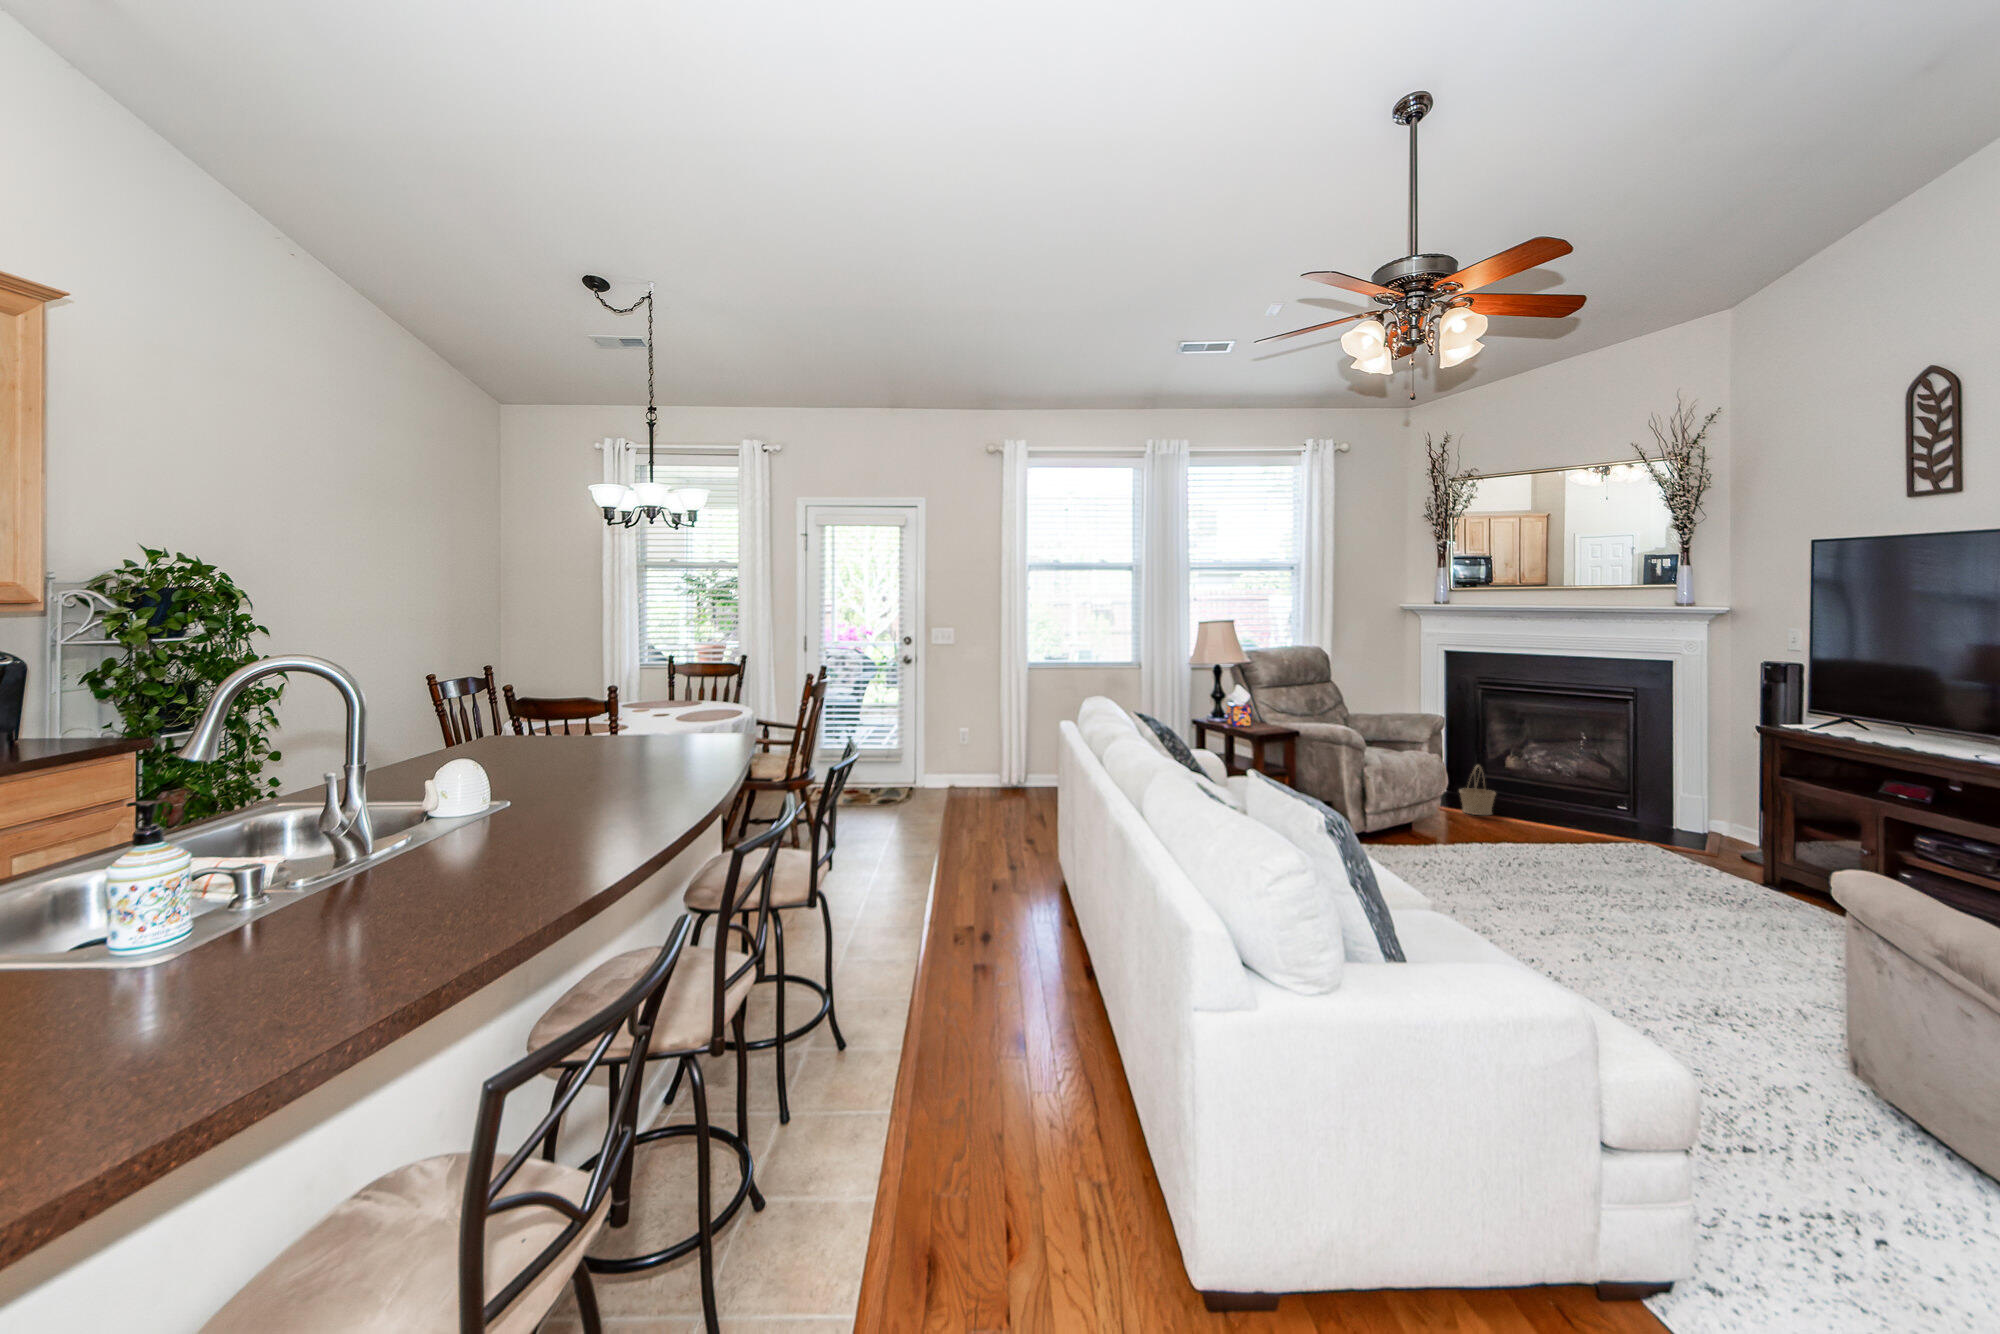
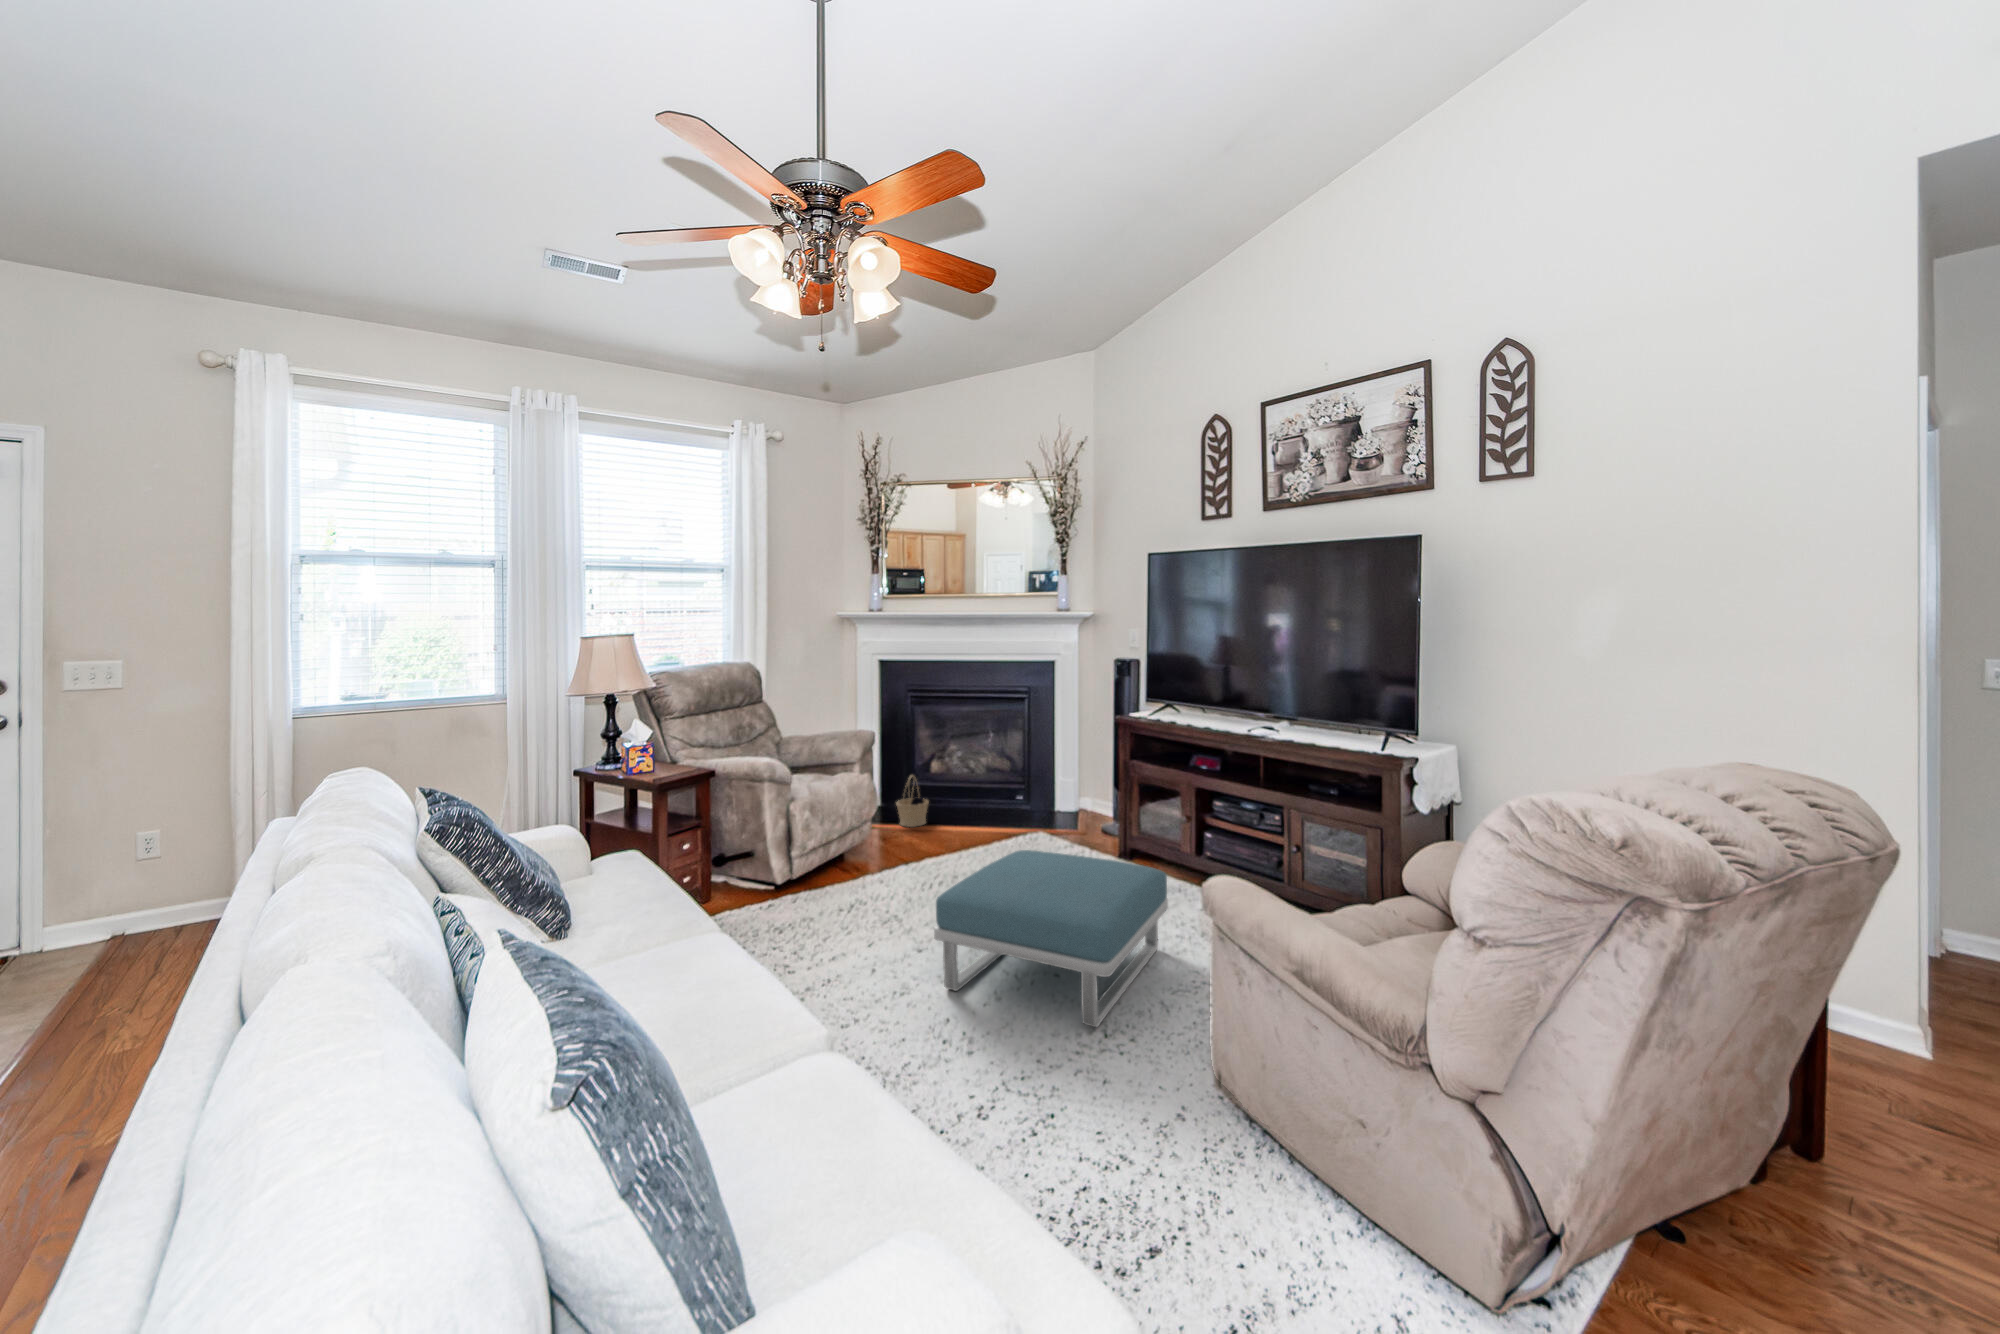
footstool: none [1522,829,1805,975] -> present [934,850,1168,1027]

